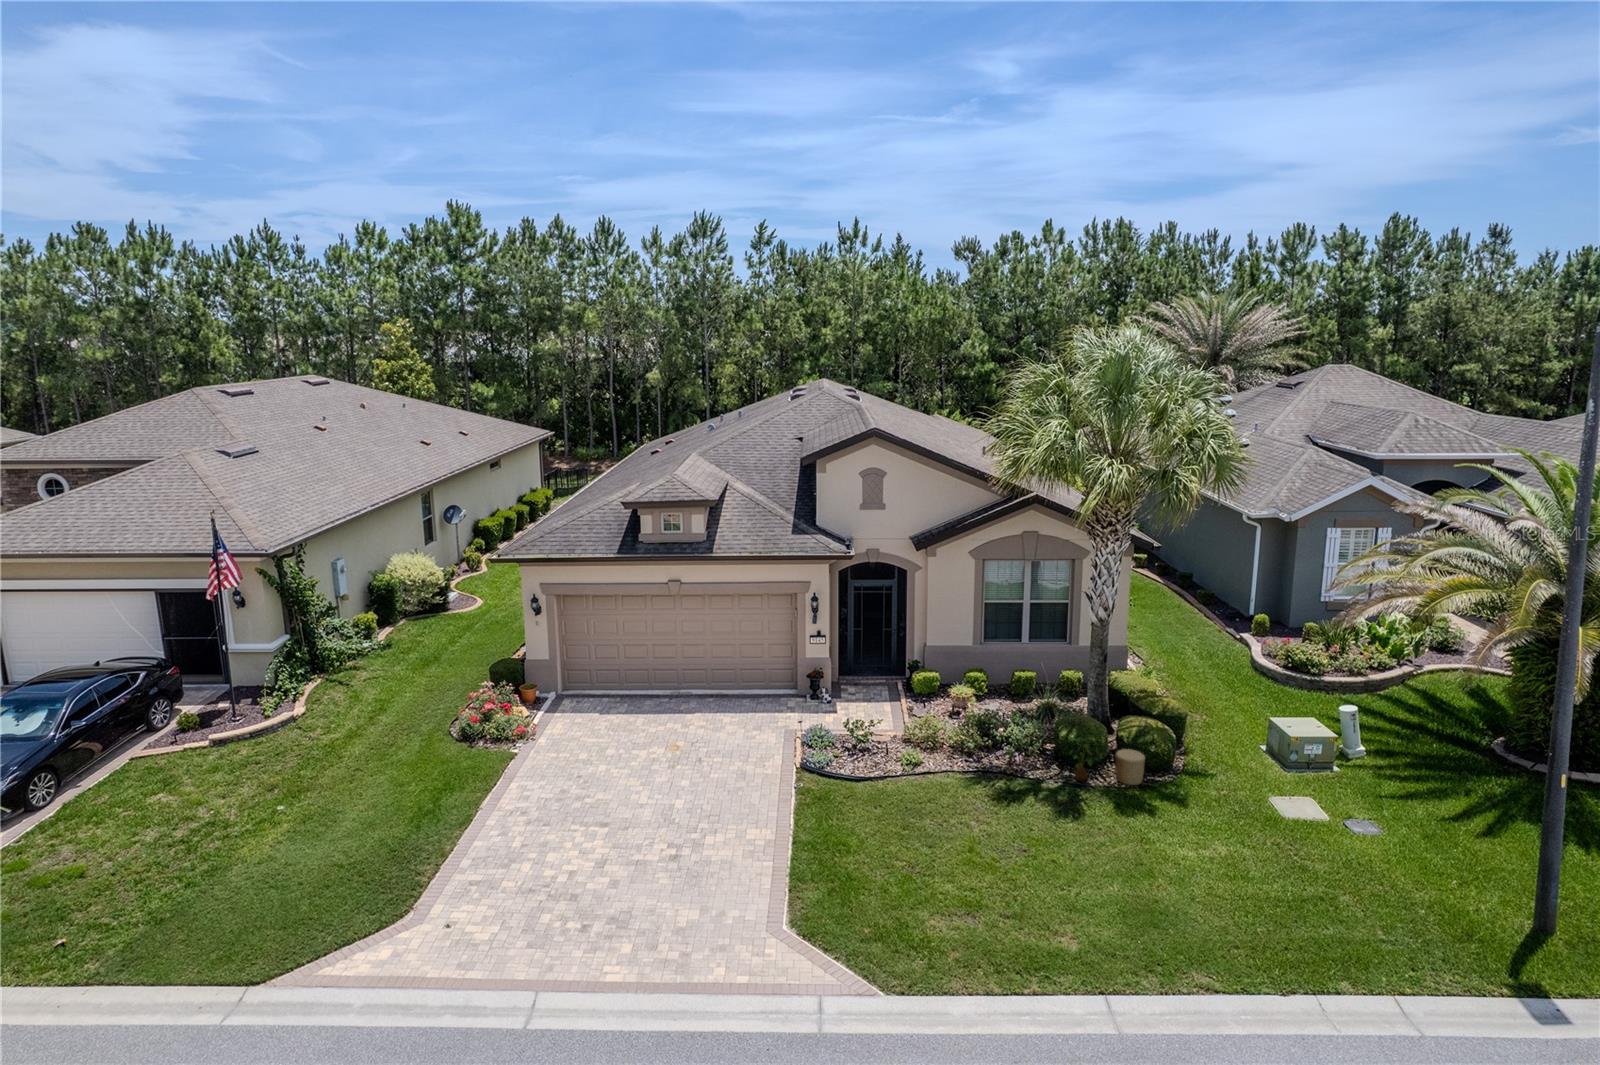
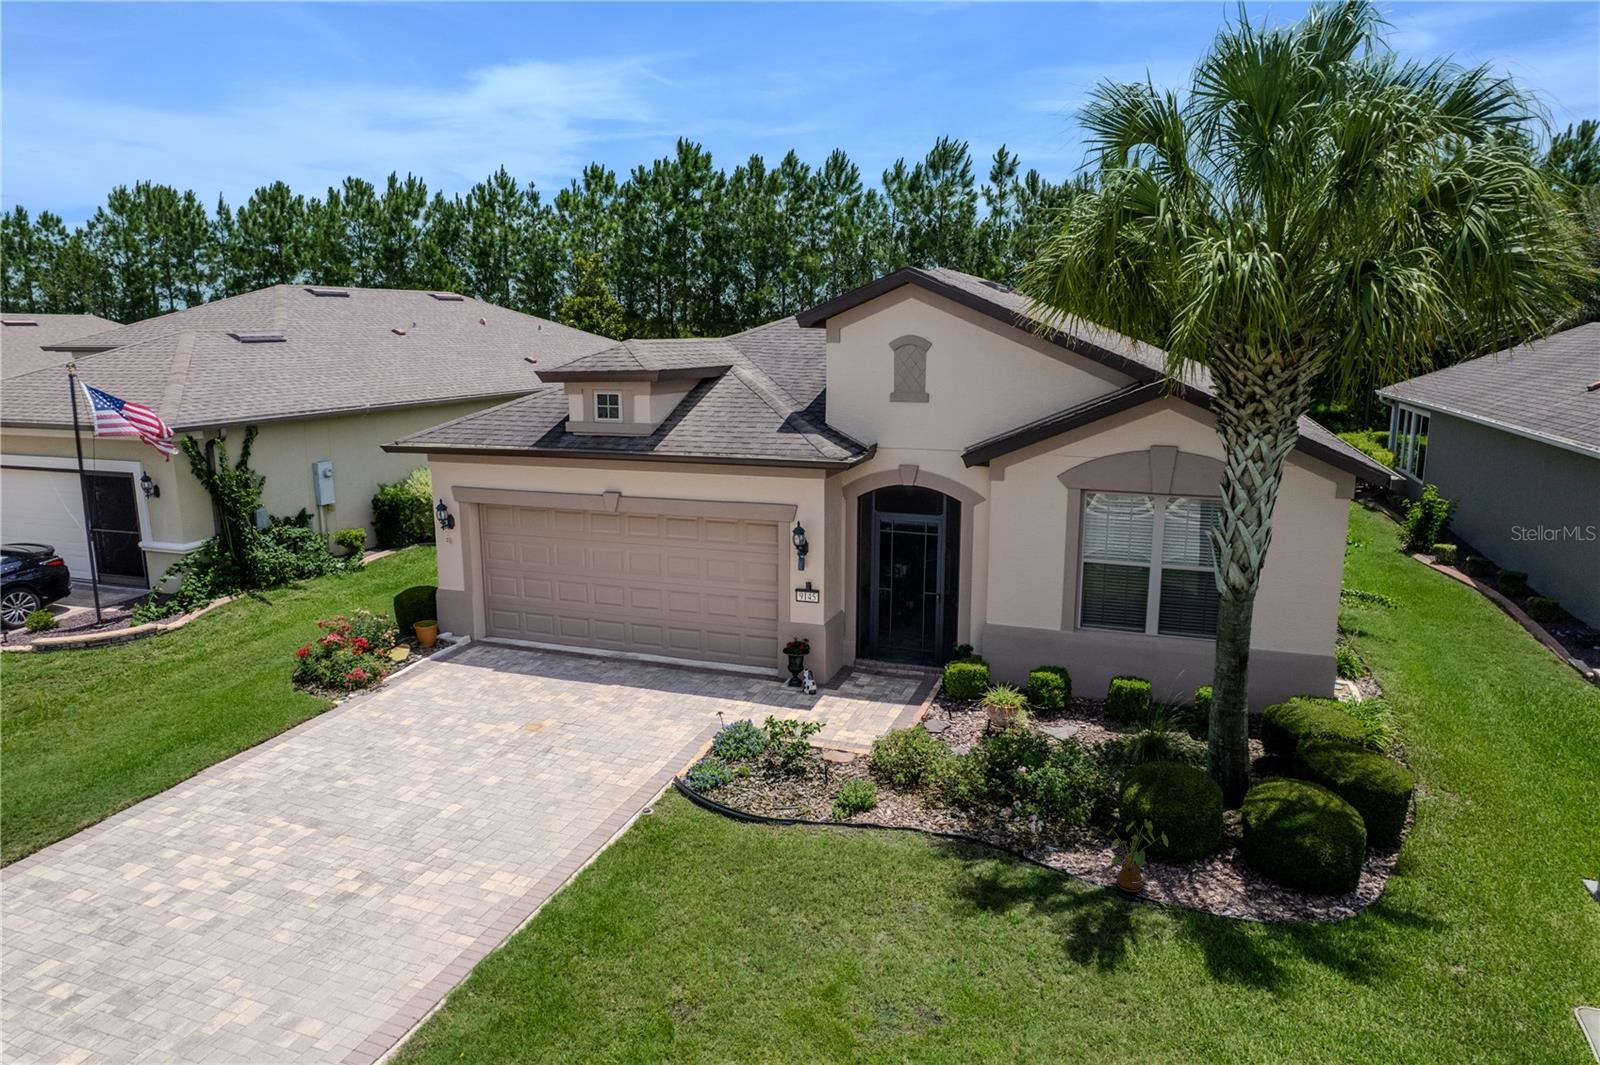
woven basket: present [1115,749,1145,785] -> none [1203,844,1268,923]

